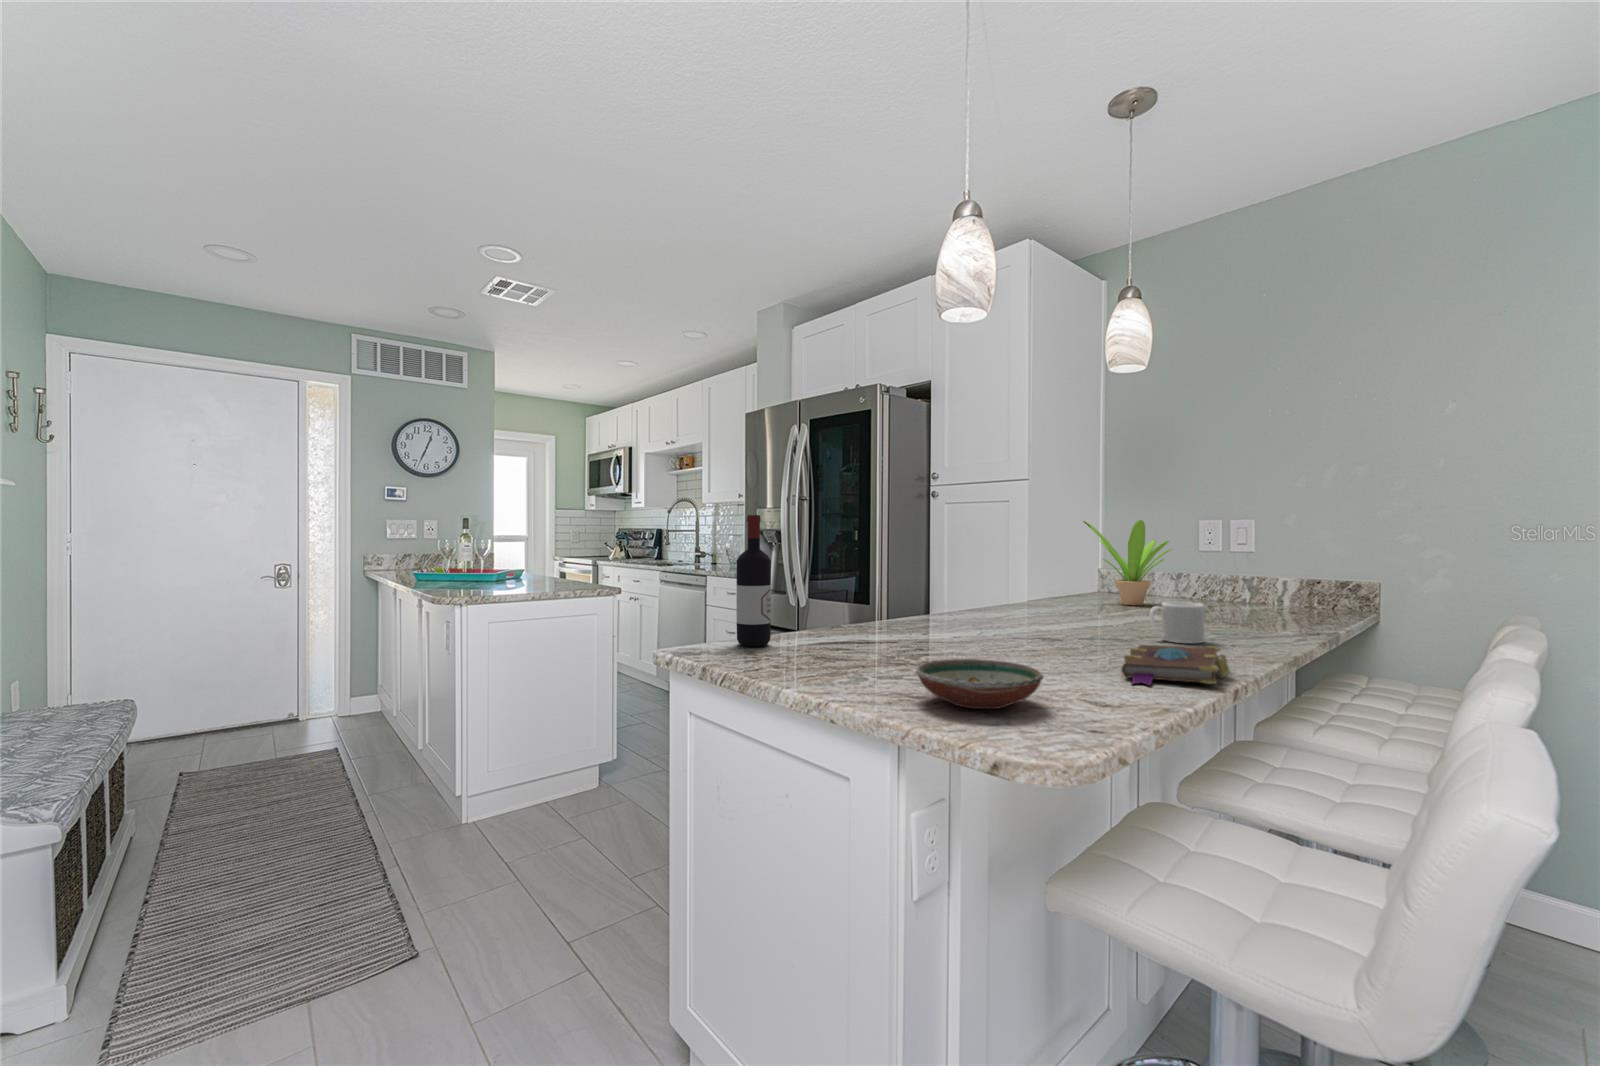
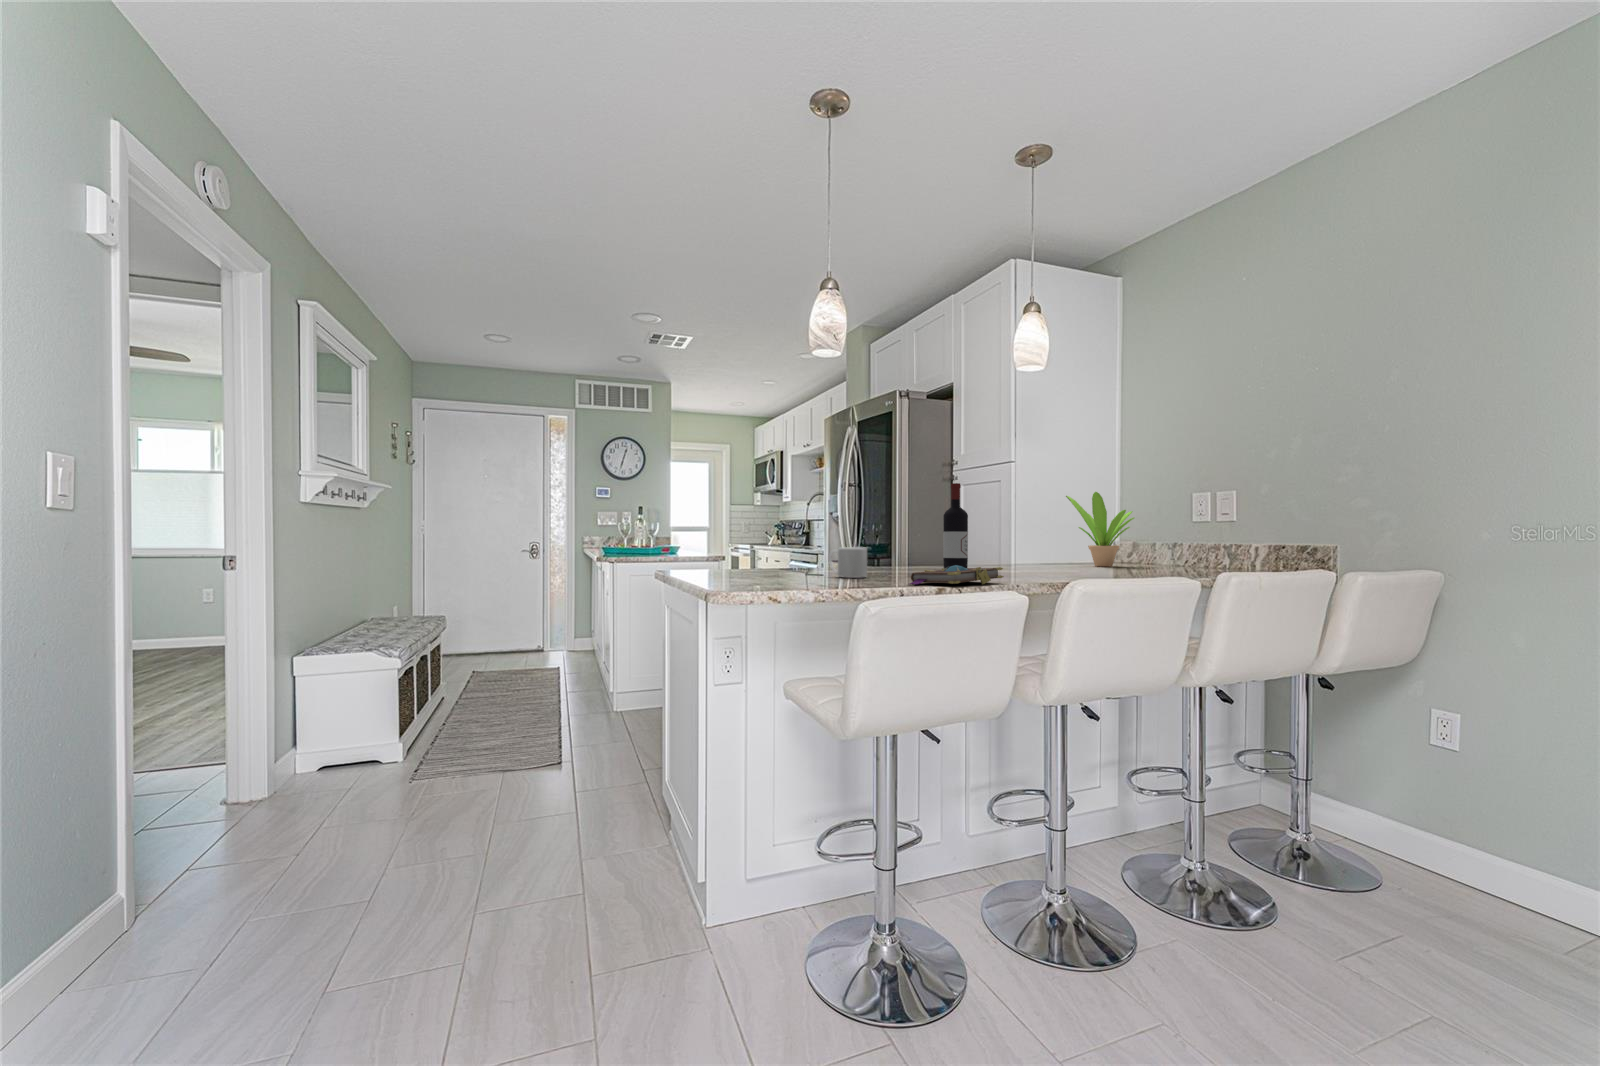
wine bottle: present [737,515,771,647] -> present [943,483,968,569]
mug: present [1150,602,1205,643] -> present [829,547,867,578]
decorative bowl: present [916,659,1043,709] -> none [744,564,820,586]

